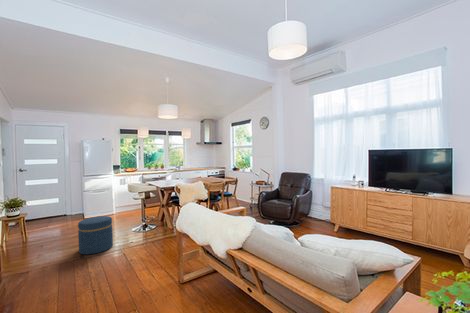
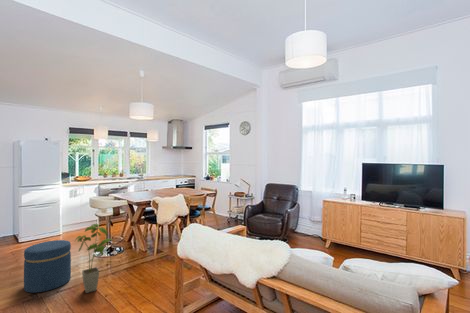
house plant: none [111,203,142,257] -> present [76,224,111,293]

